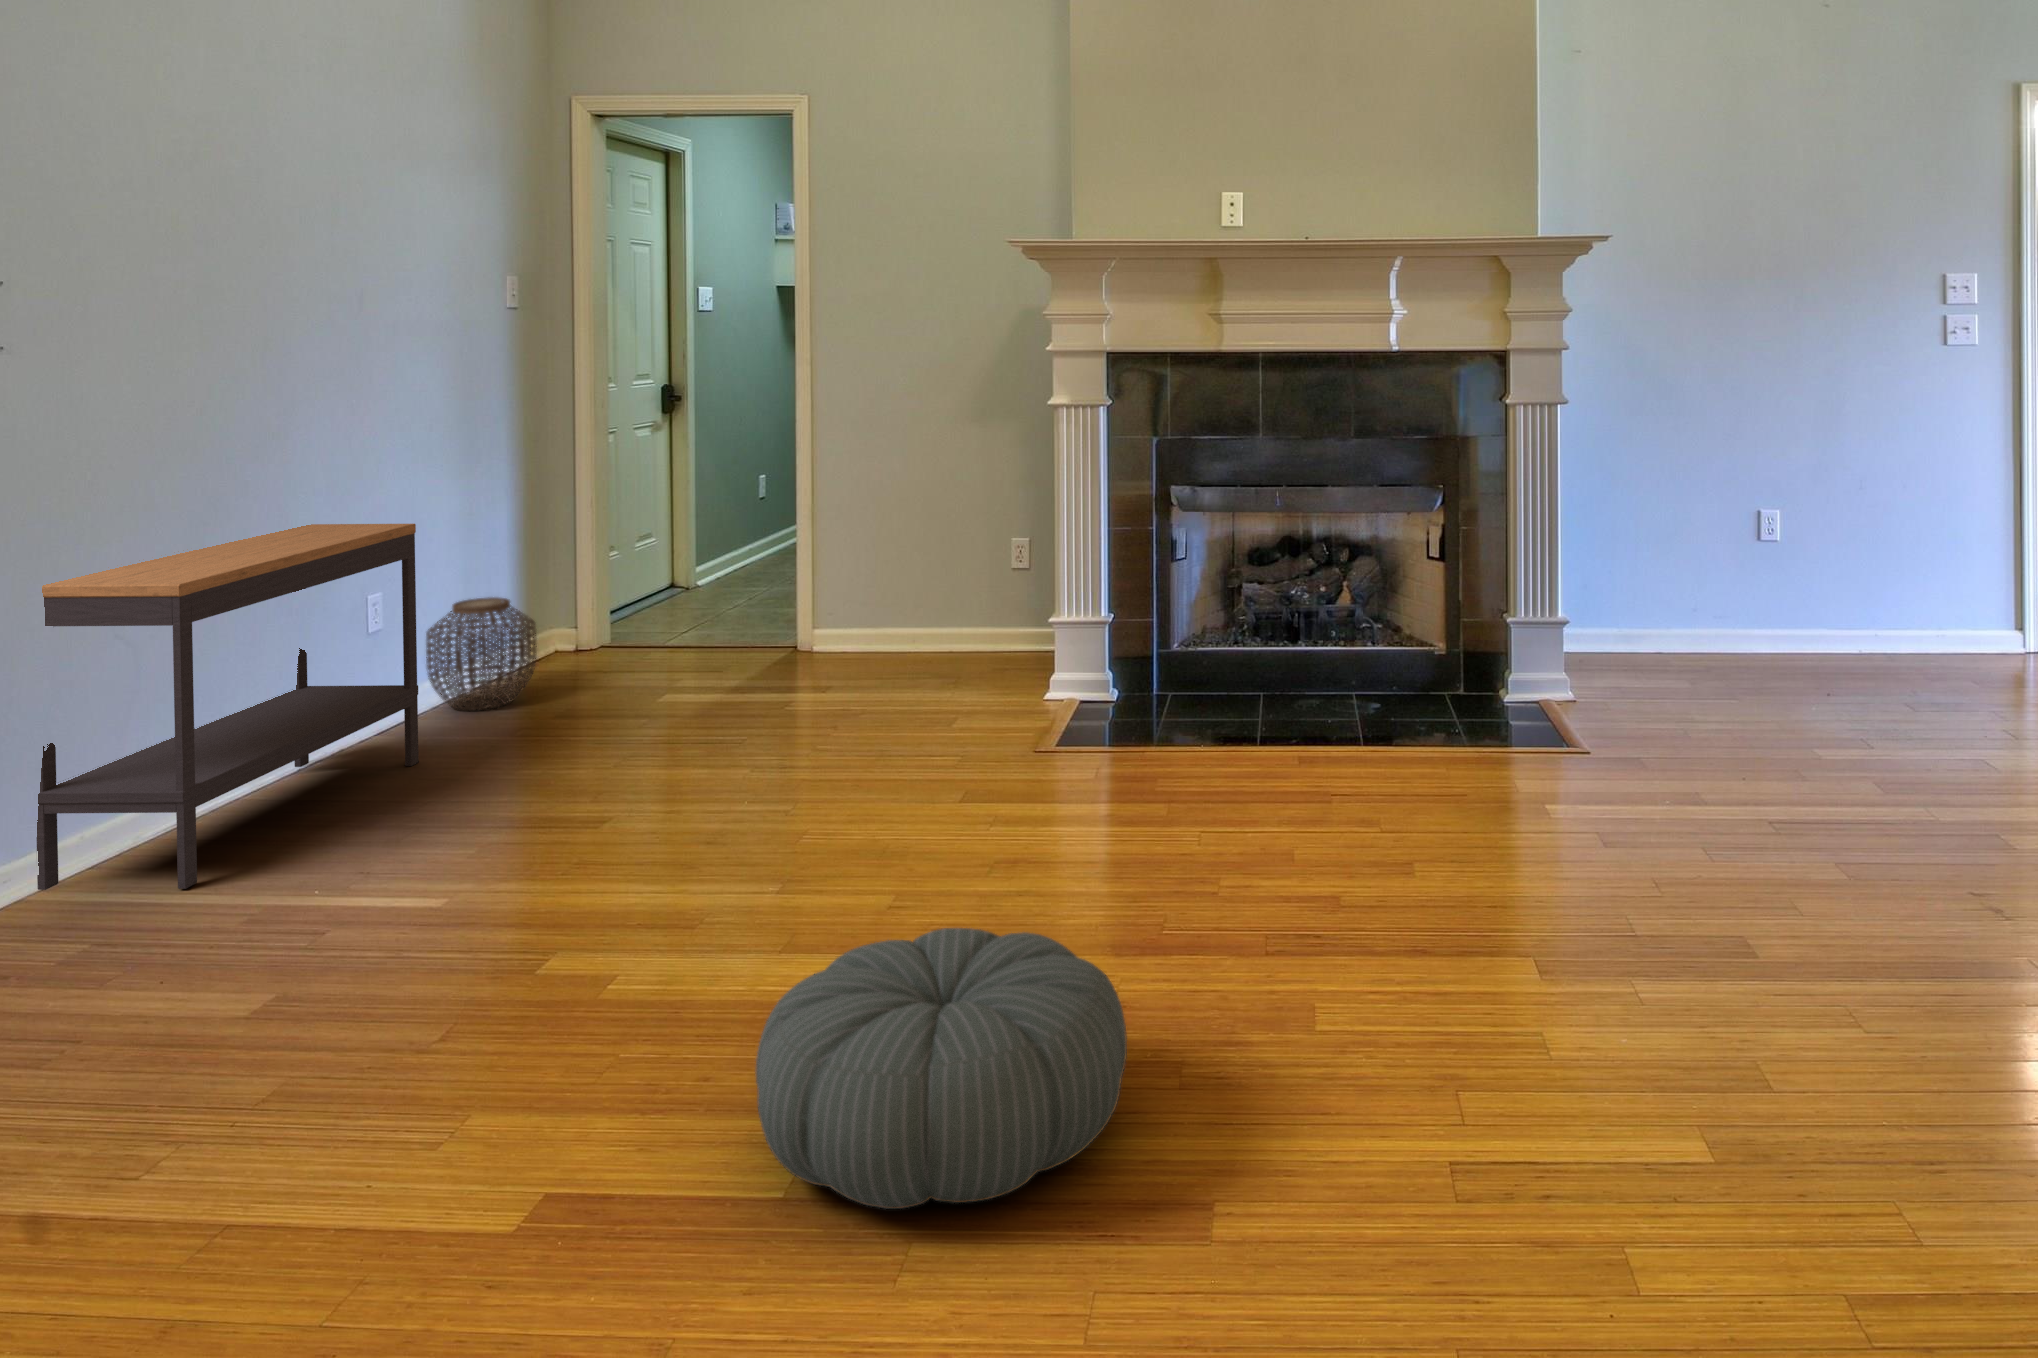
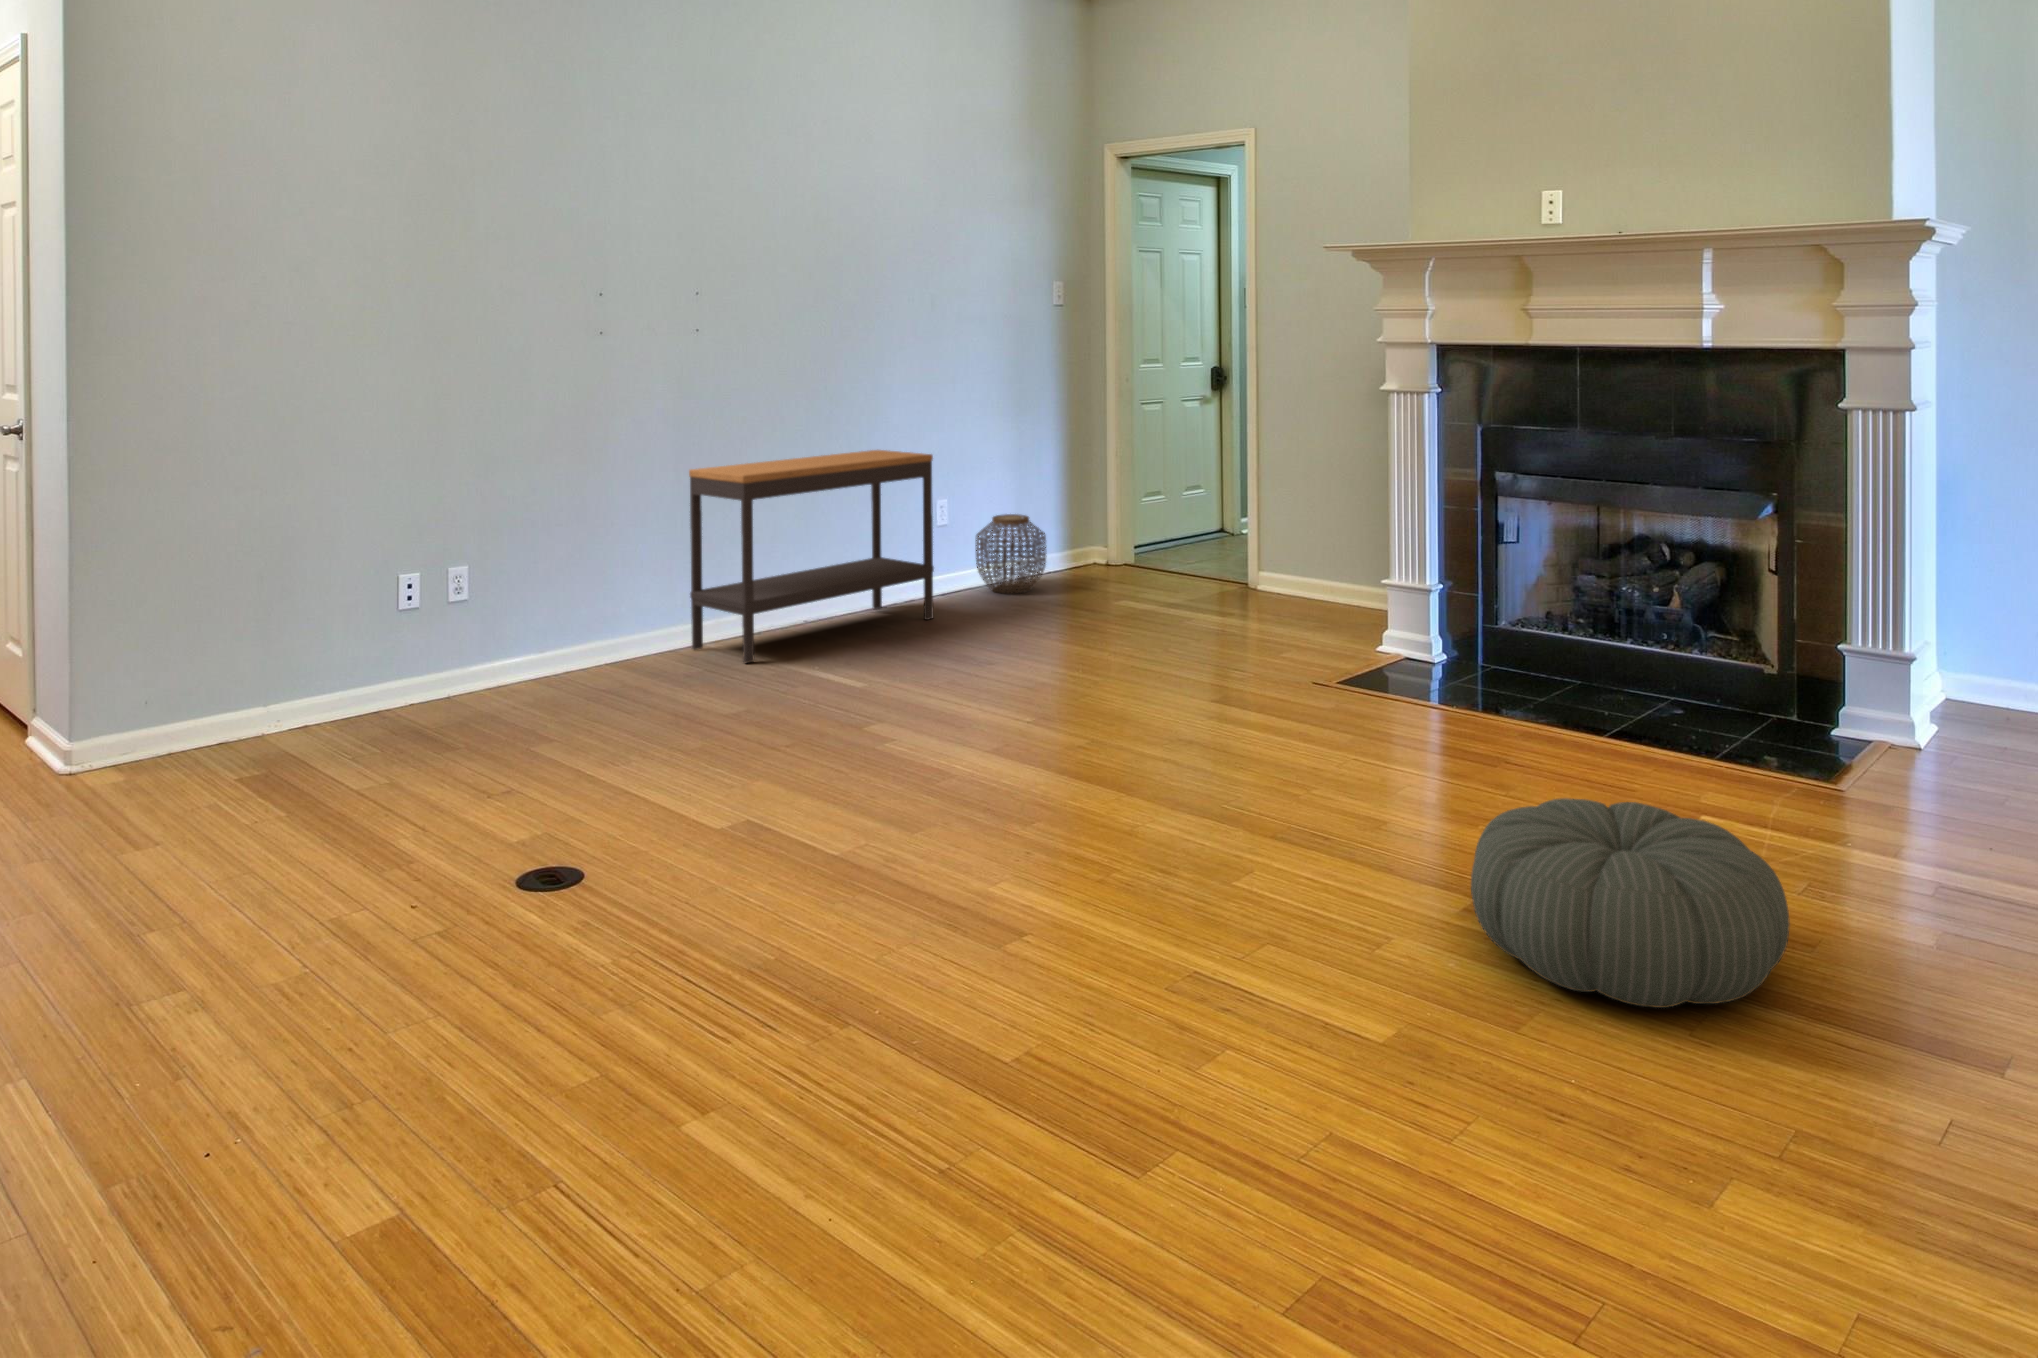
pouf: present [756,928,1127,1209] -> present [1471,798,1790,1008]

